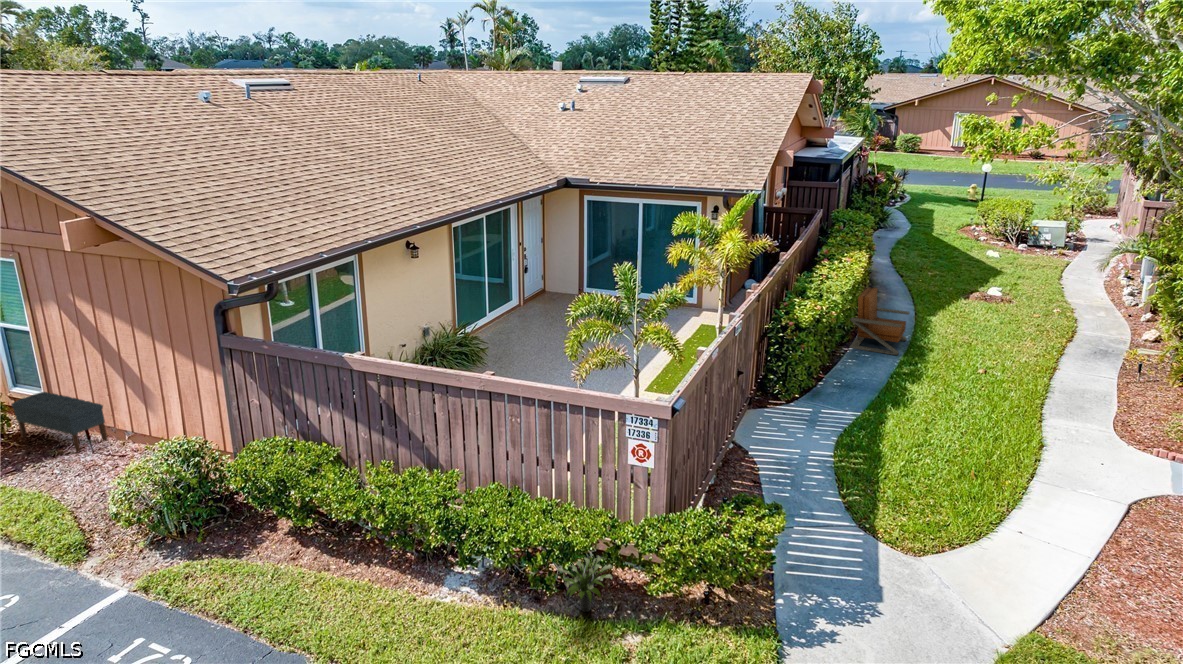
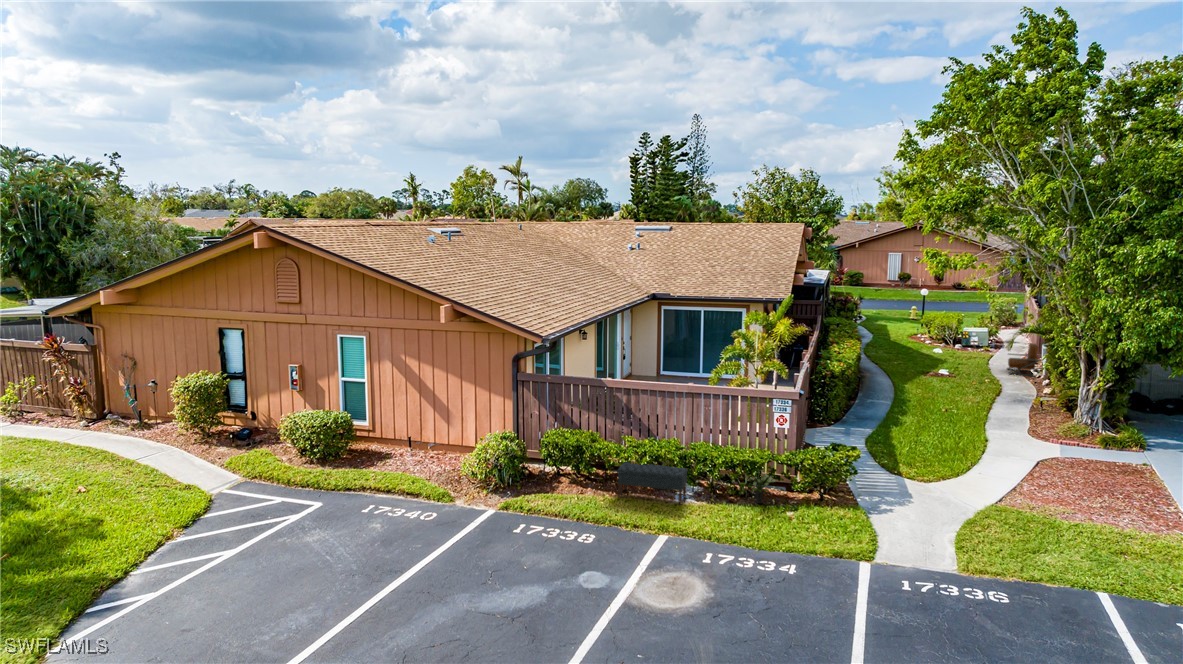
lounge chair: present [850,288,910,355] -> present [1007,343,1040,376]
bench: present [11,392,108,452] -> present [617,462,688,505]

